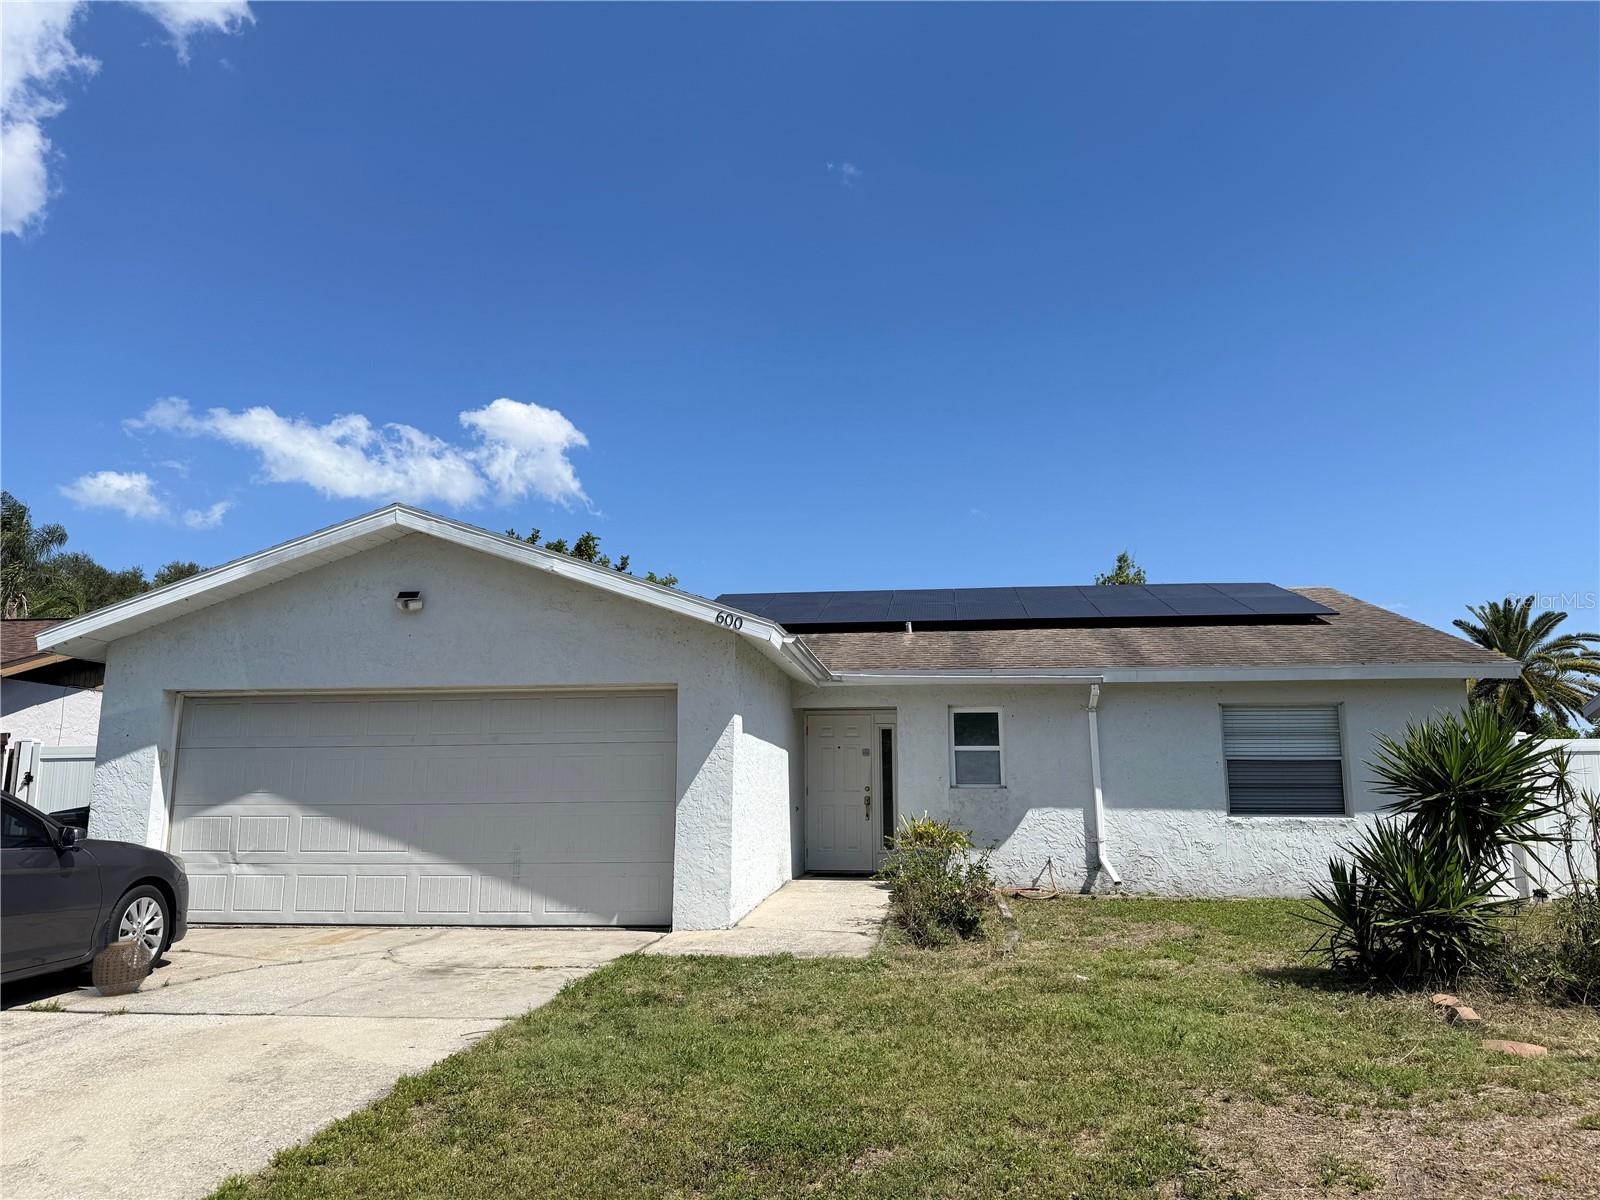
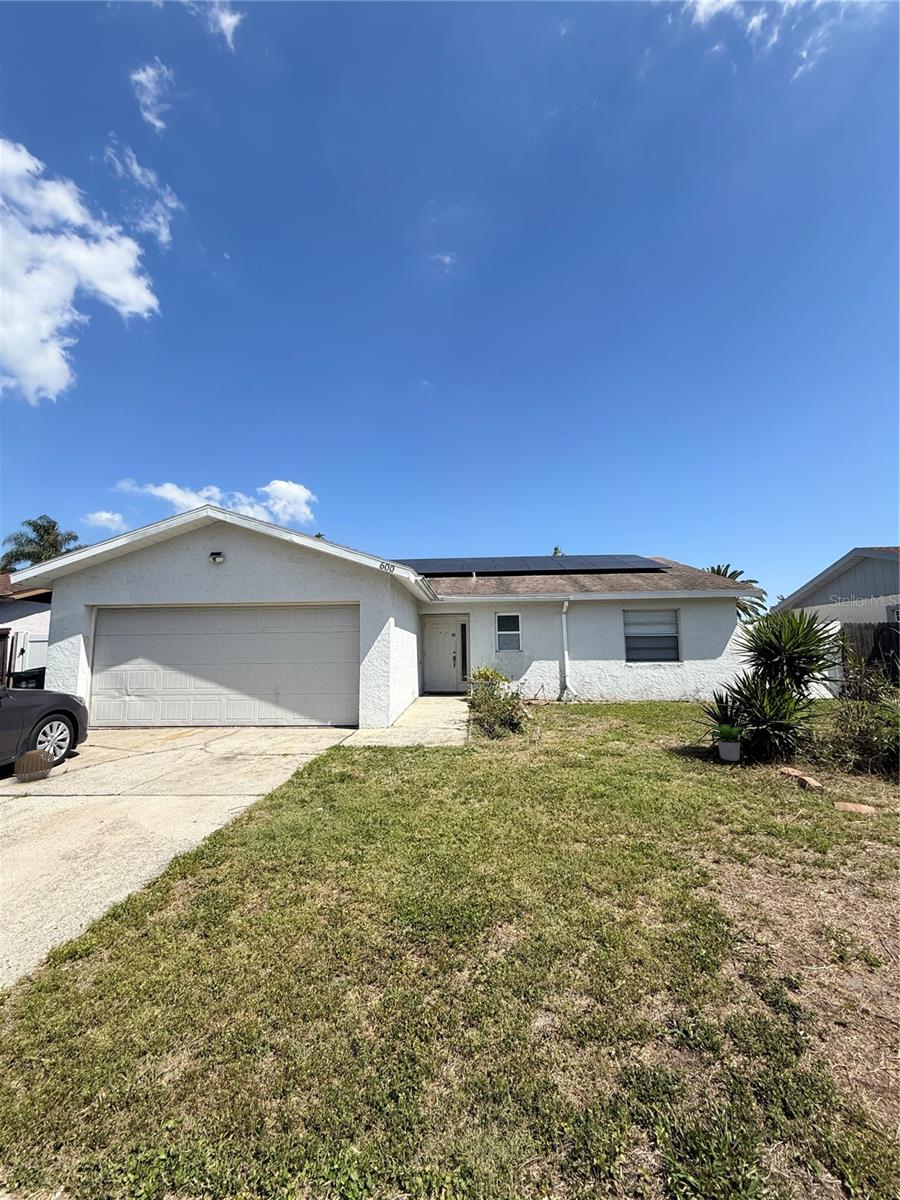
potted plant: none [1331,920,1414,990] -> present [710,724,751,761]

